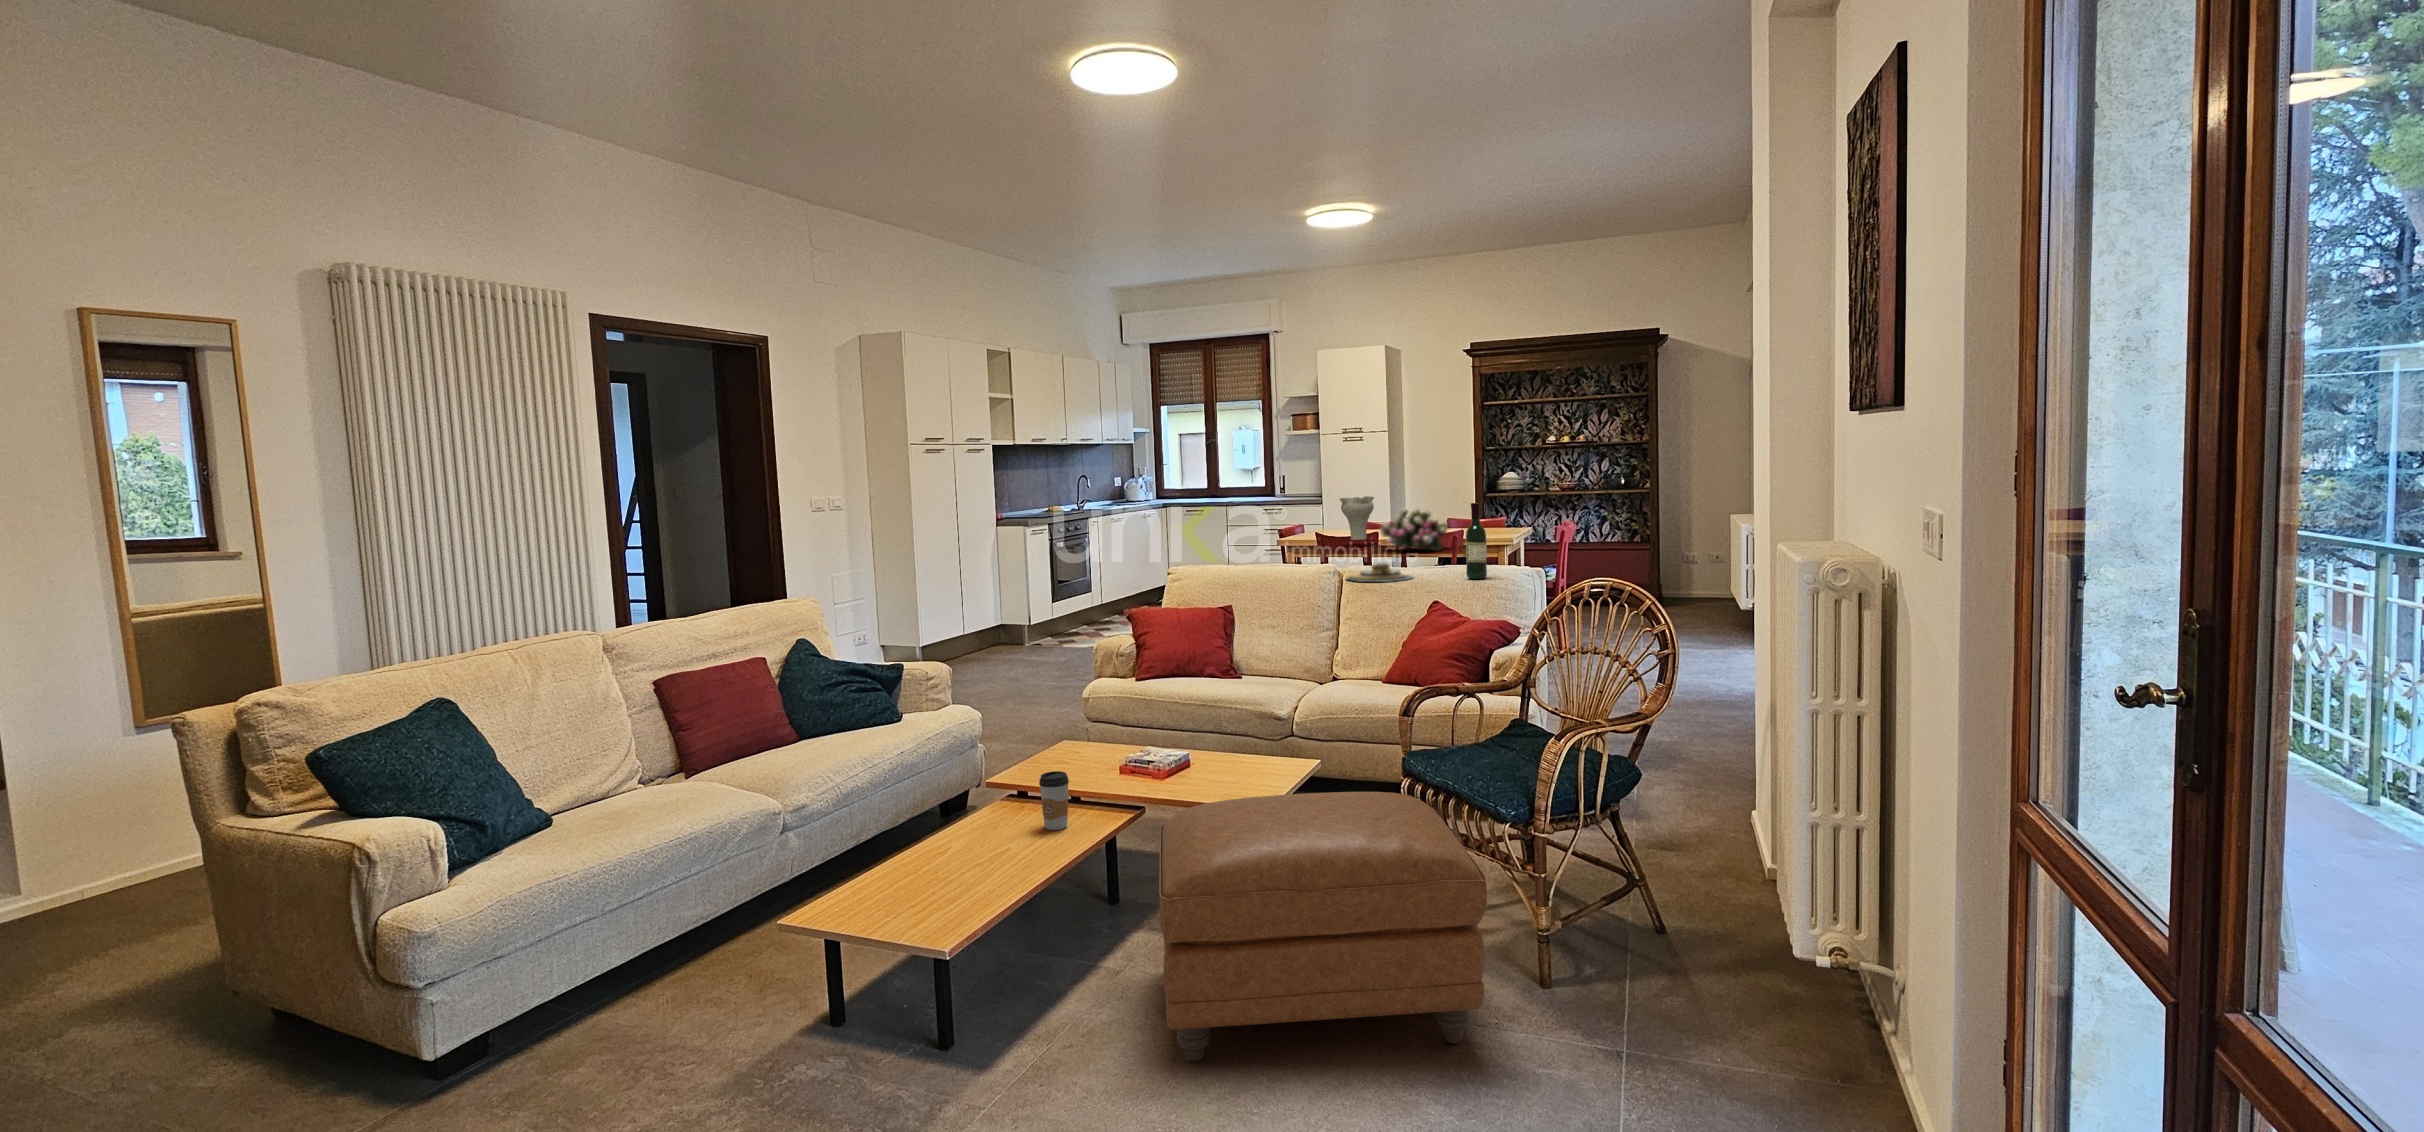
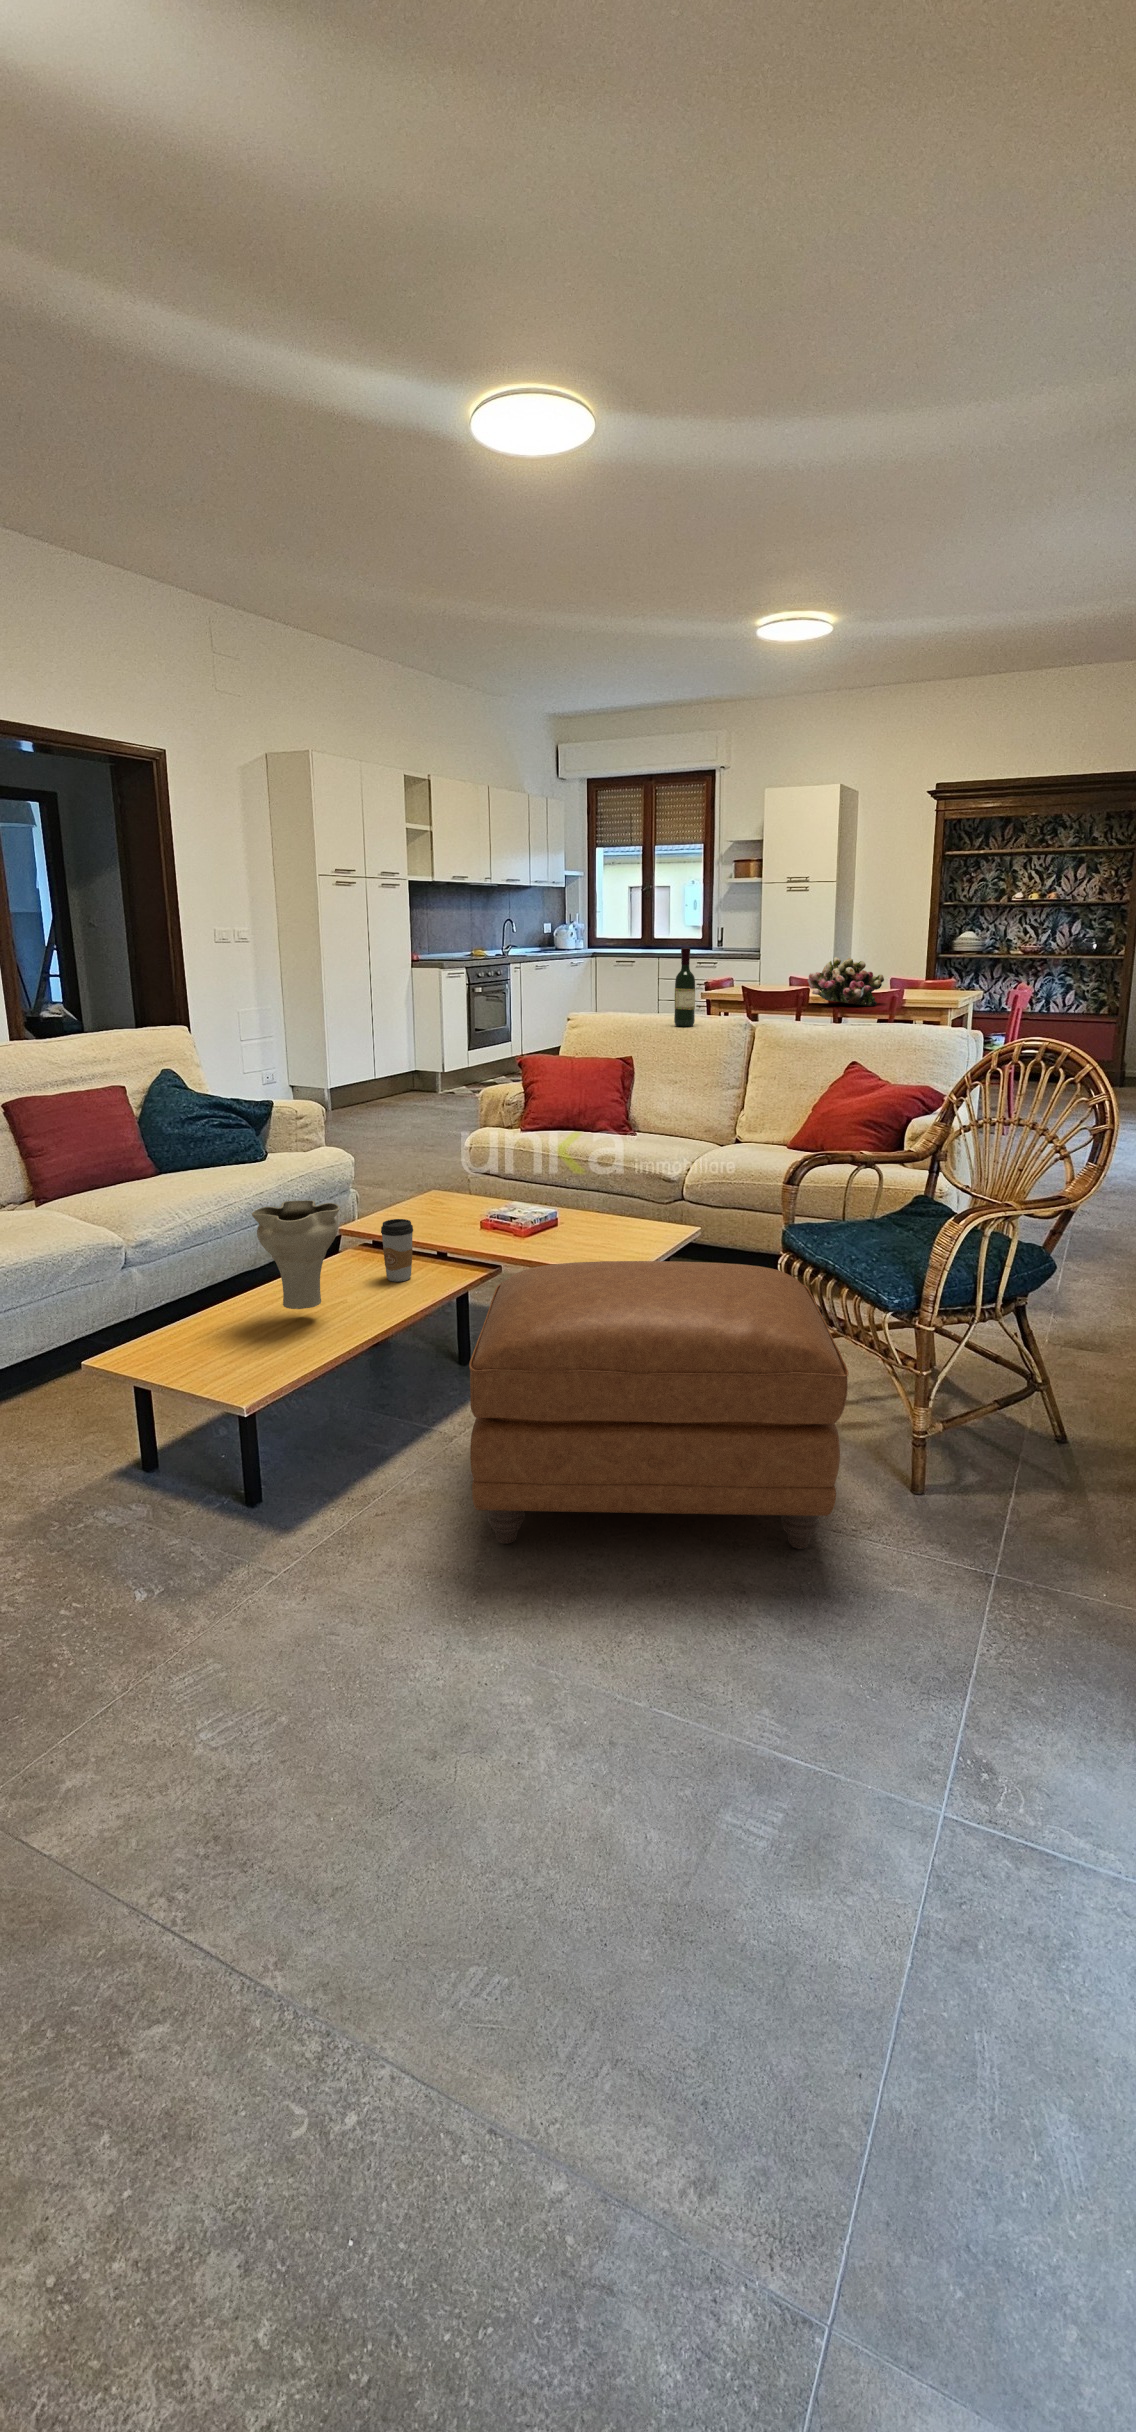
vase: present [1340,496,1374,540] -> present [252,1200,340,1309]
wine bottle: present [1466,503,1487,579] -> present [674,948,695,1027]
plate: present [1347,563,1413,582] -> none [757,1014,833,1034]

